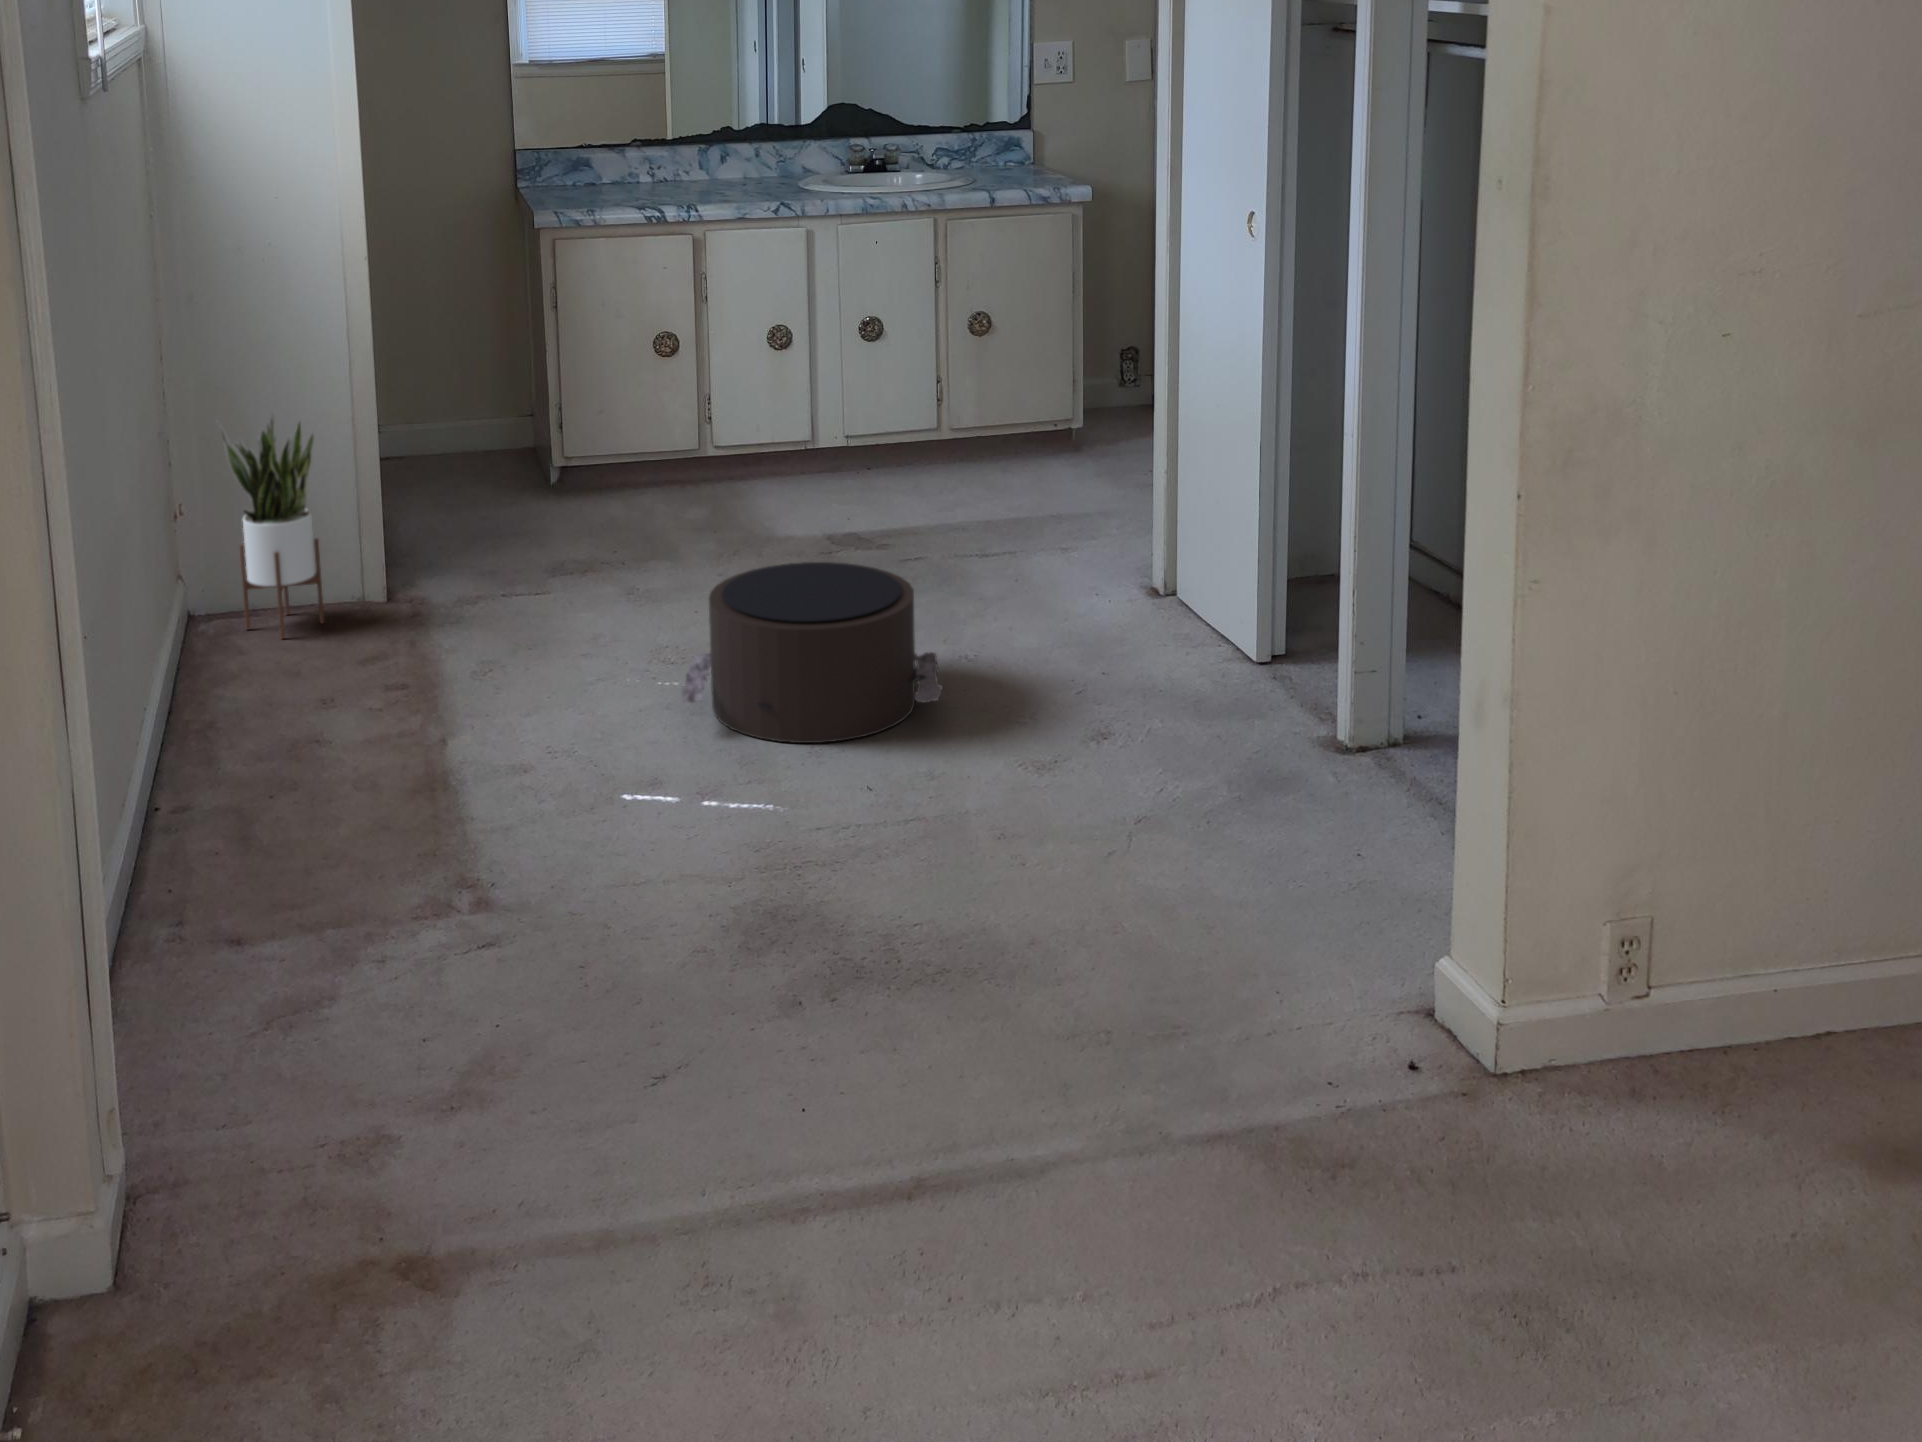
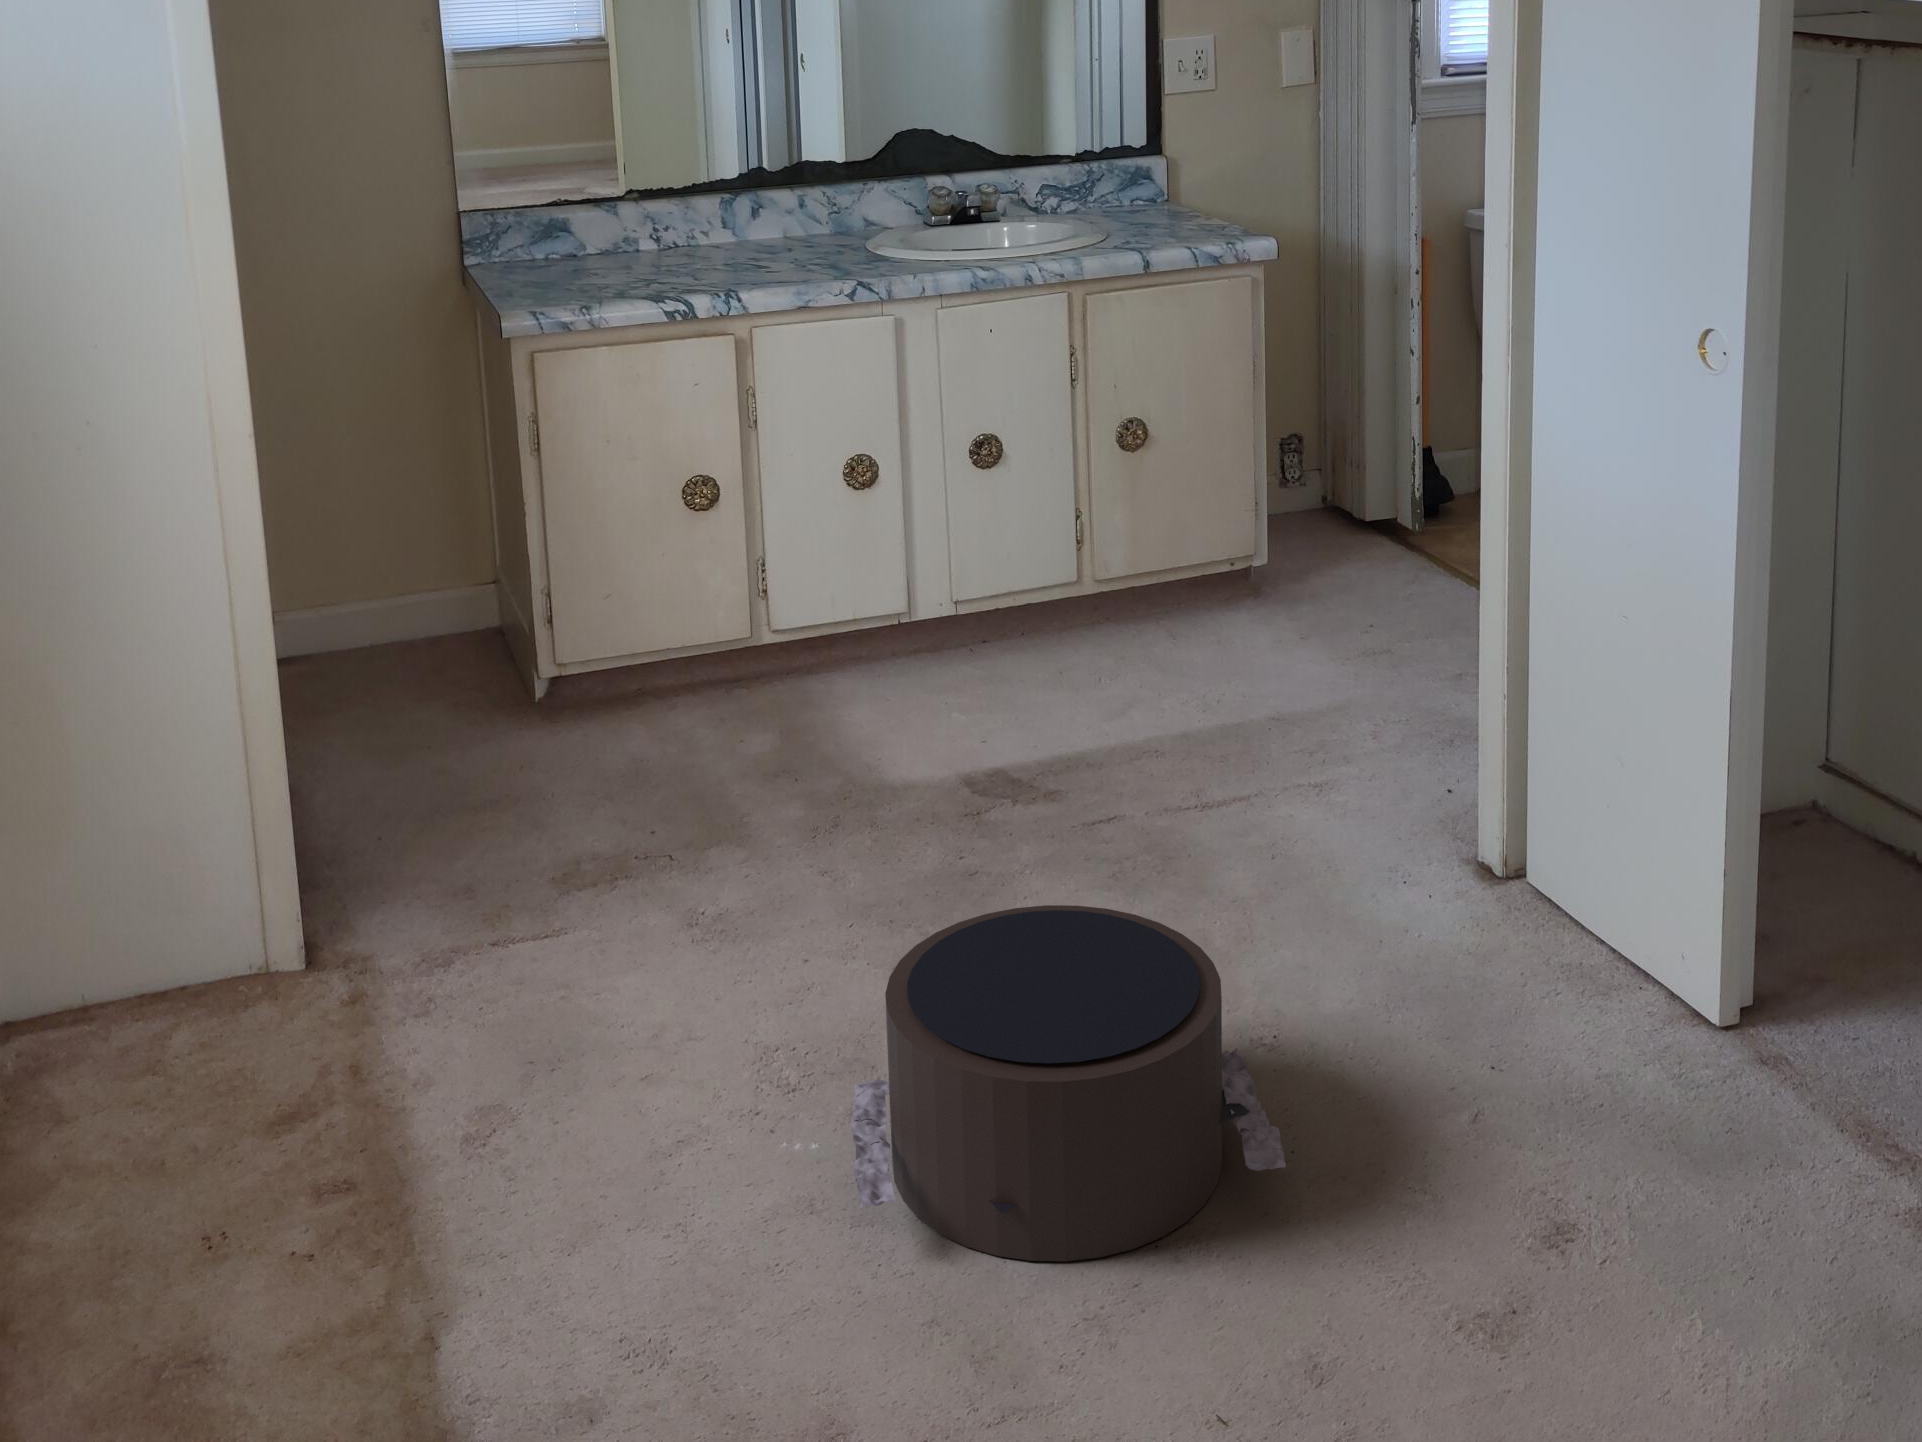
potted plant: present [216,411,324,639] -> none [11,697,212,1068]

